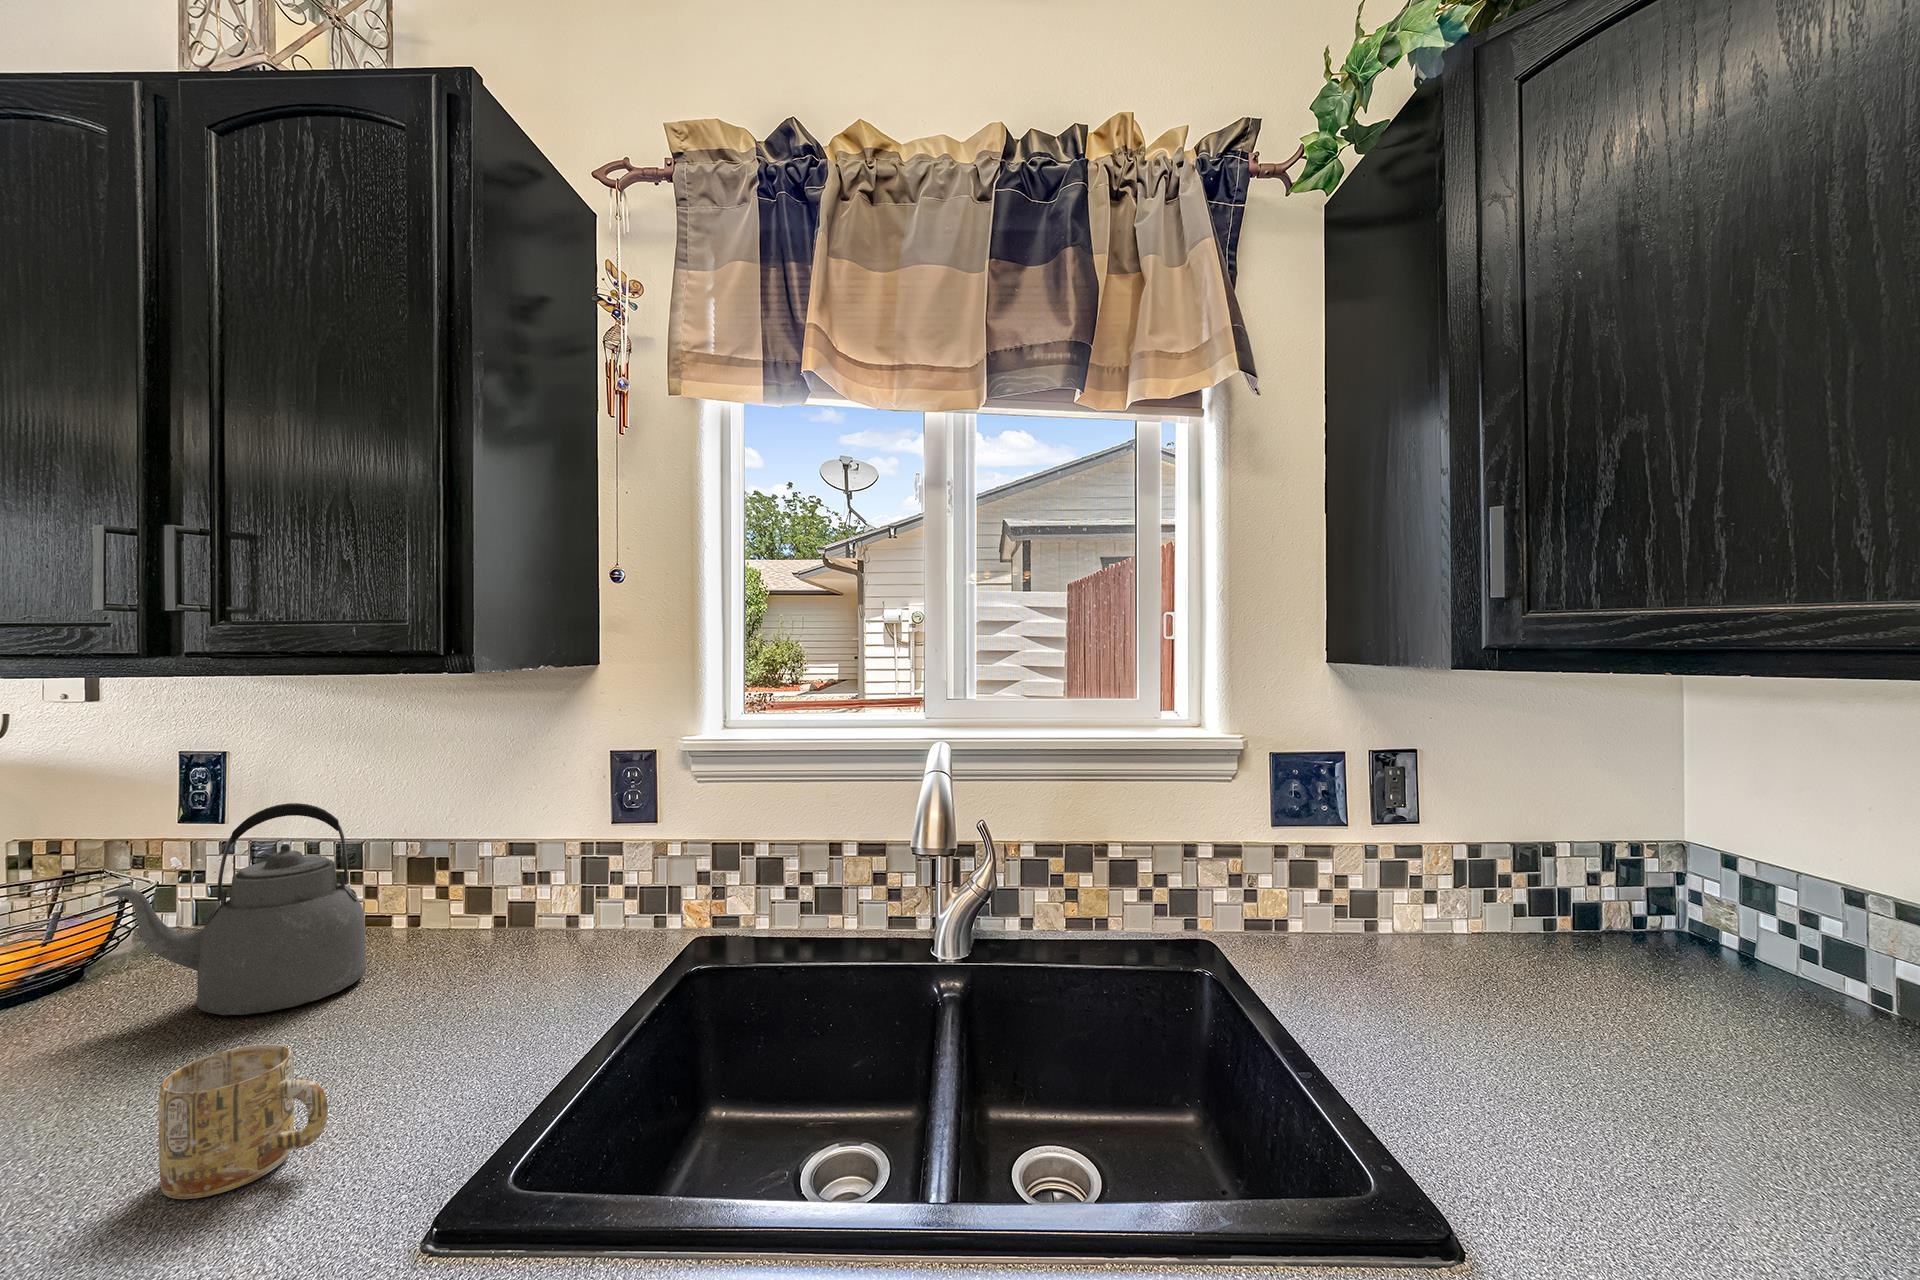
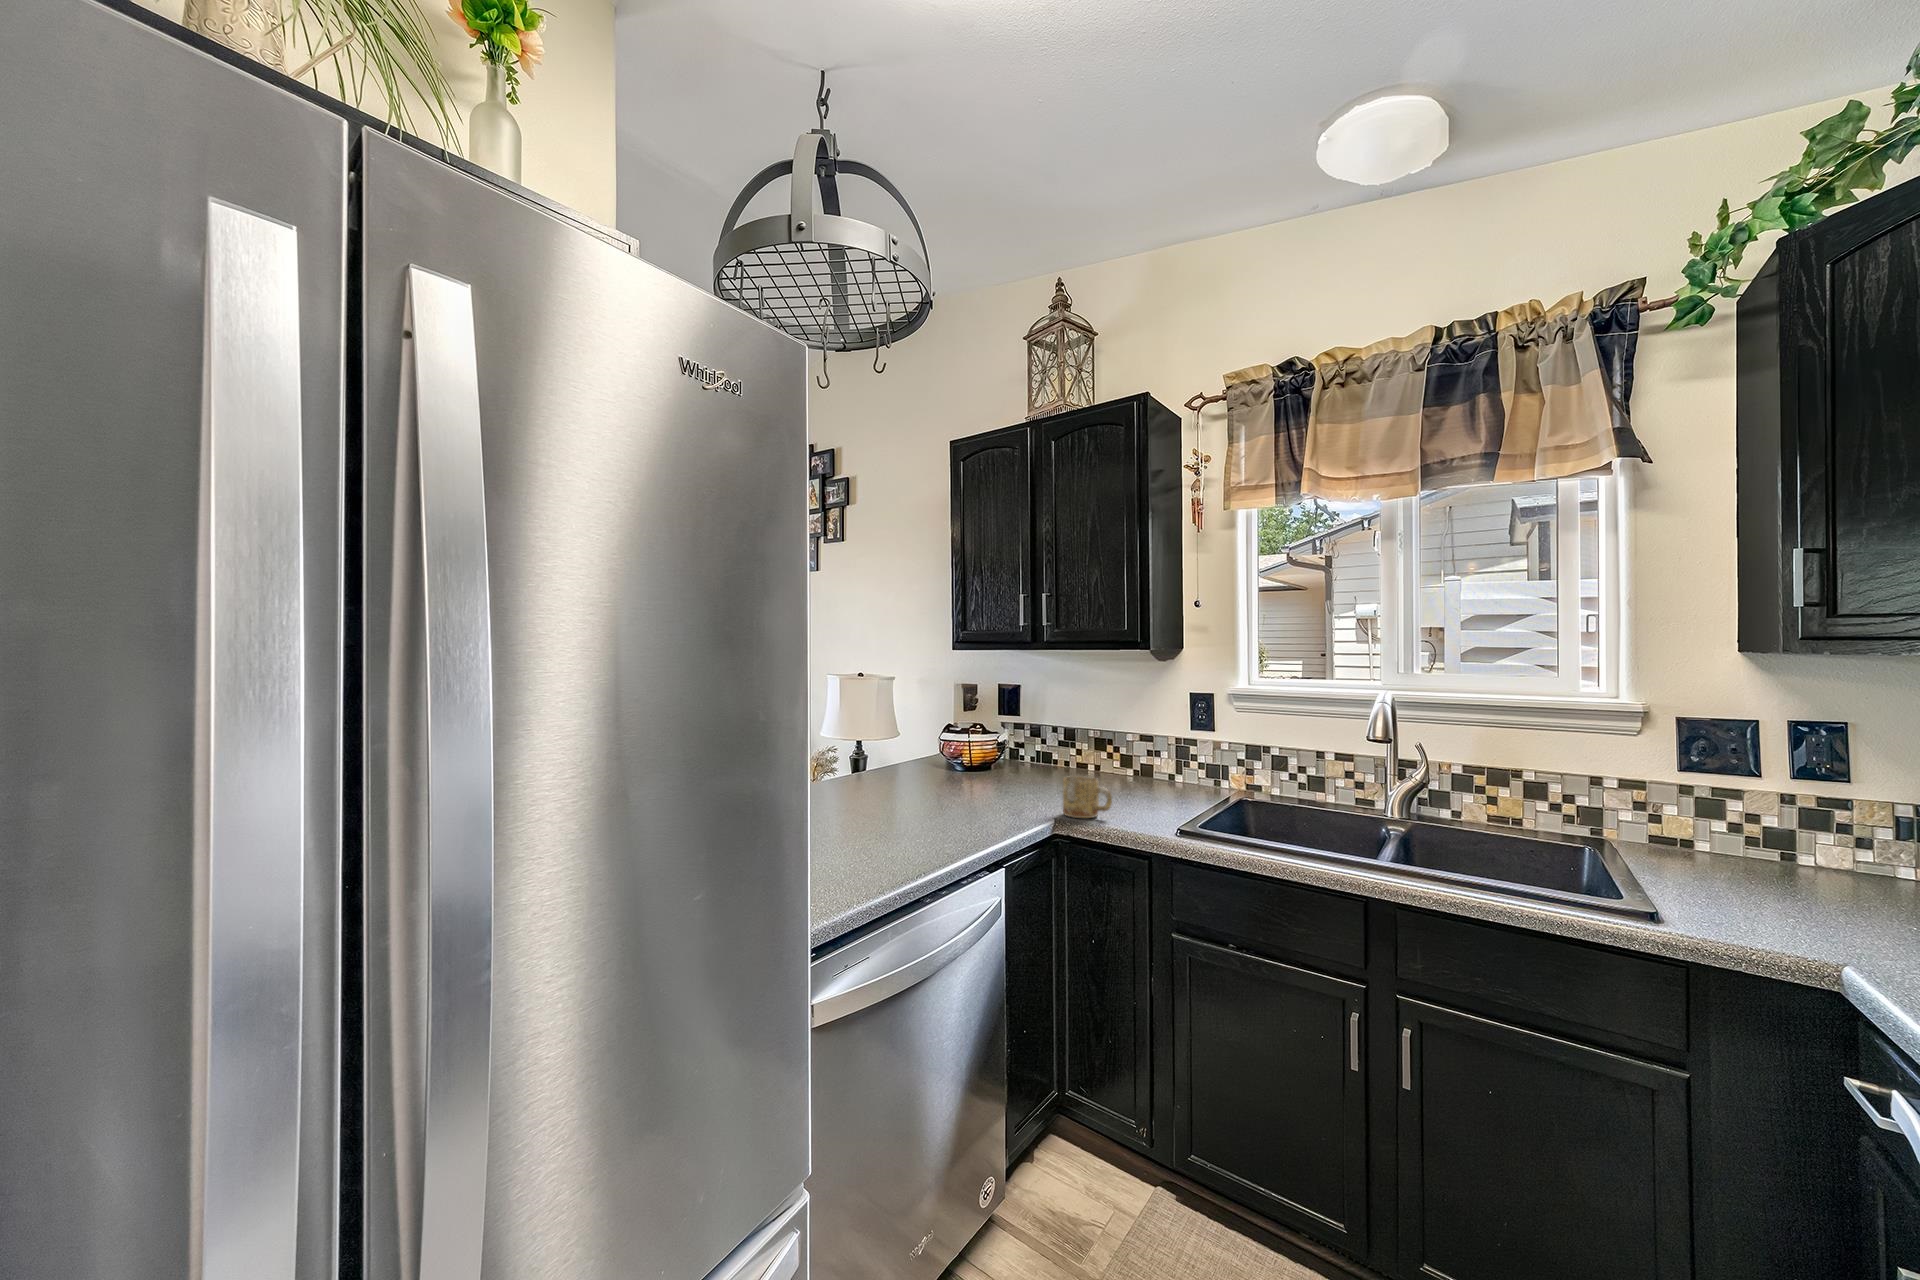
kettle: present [103,803,366,1015] -> none [1007,704,1088,786]

